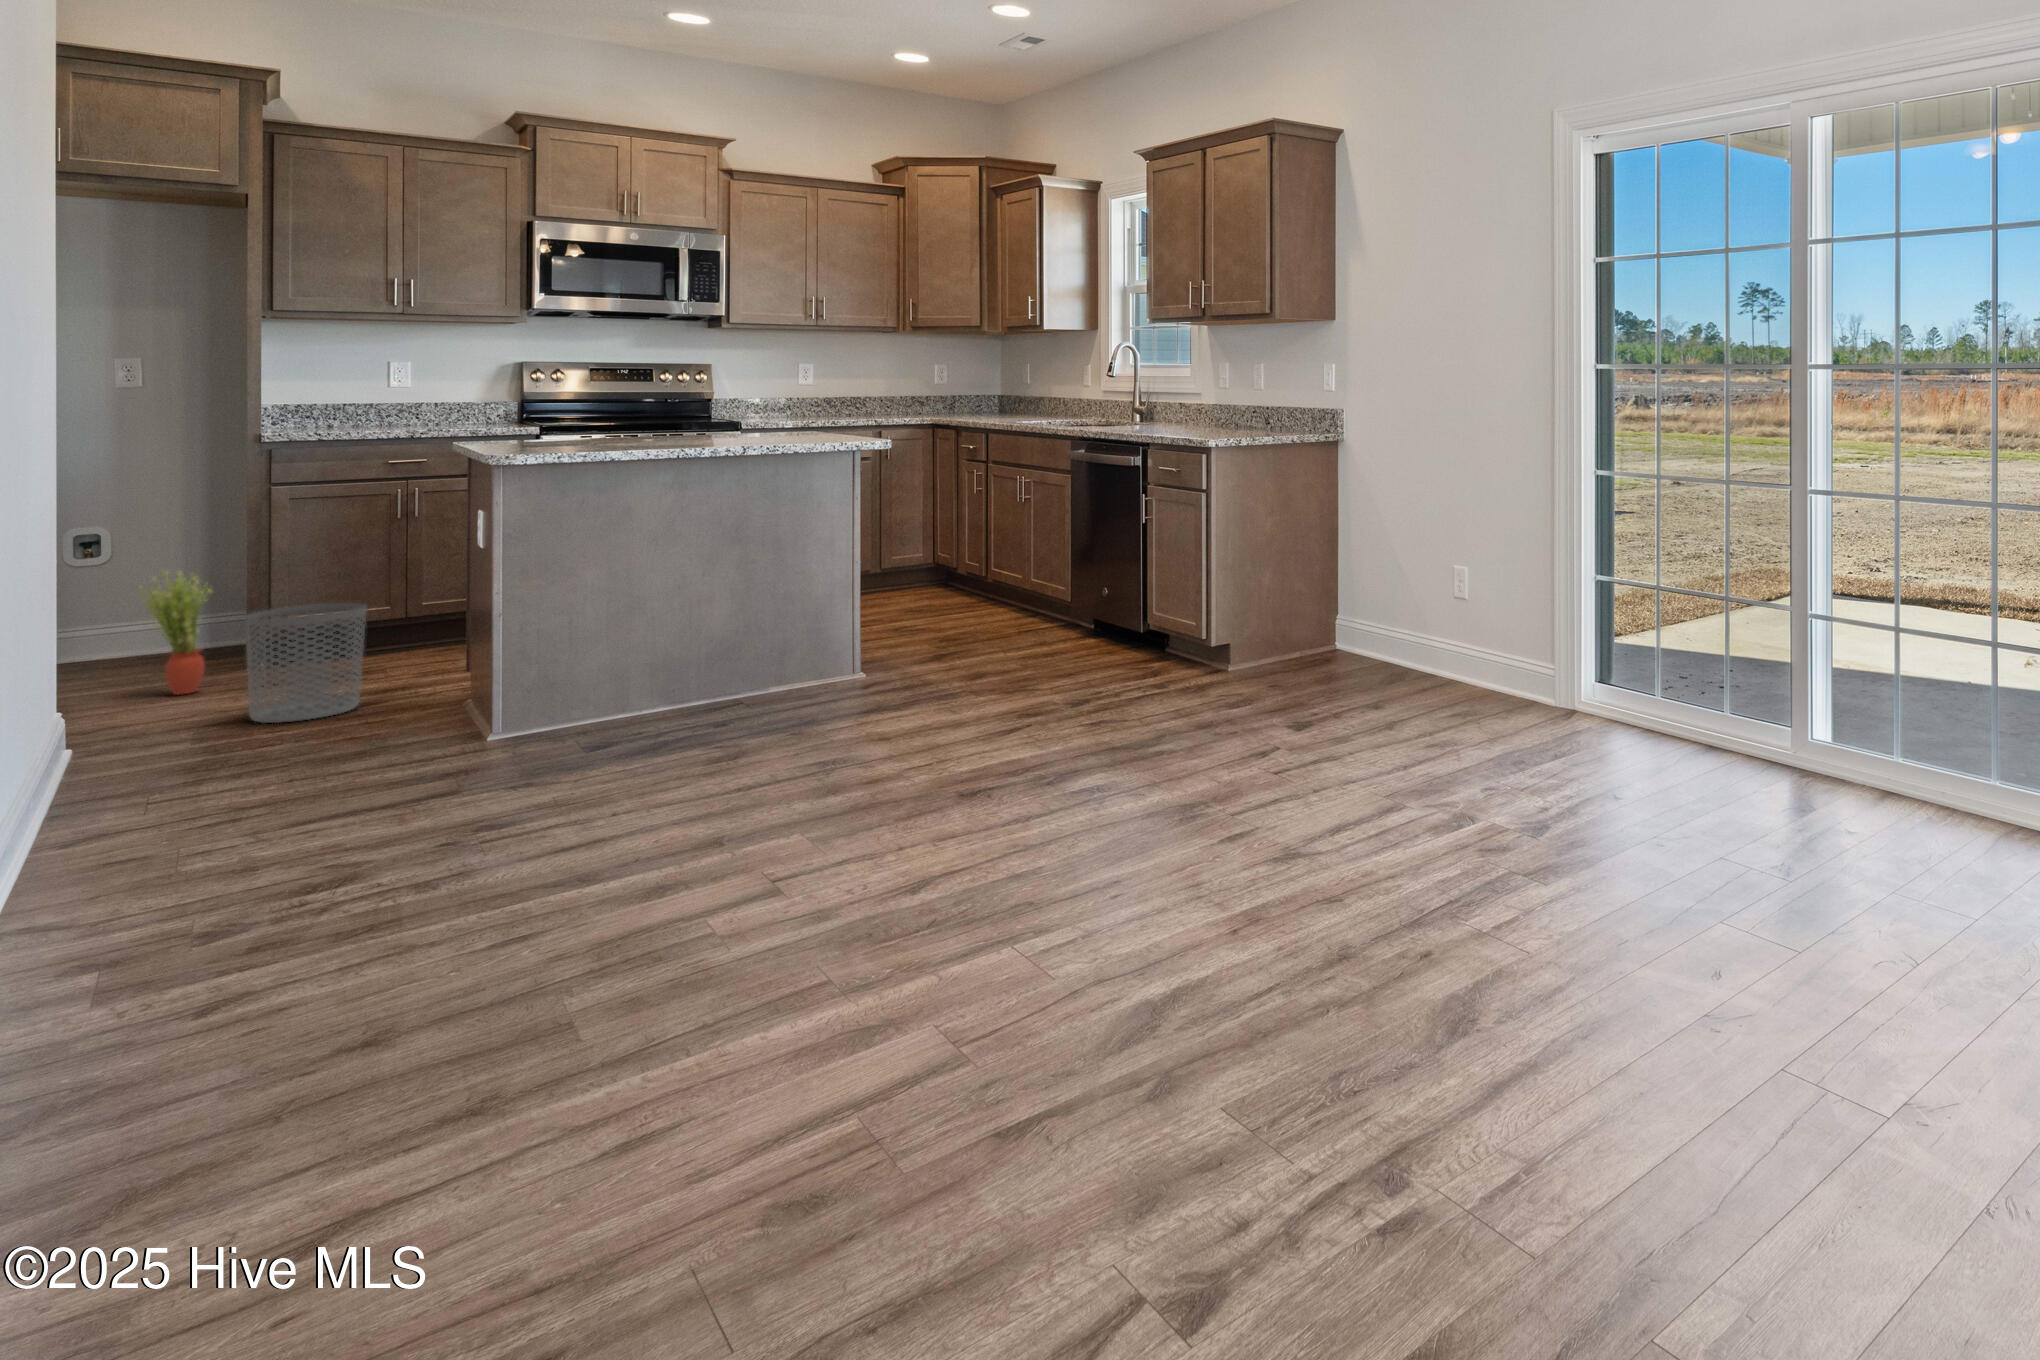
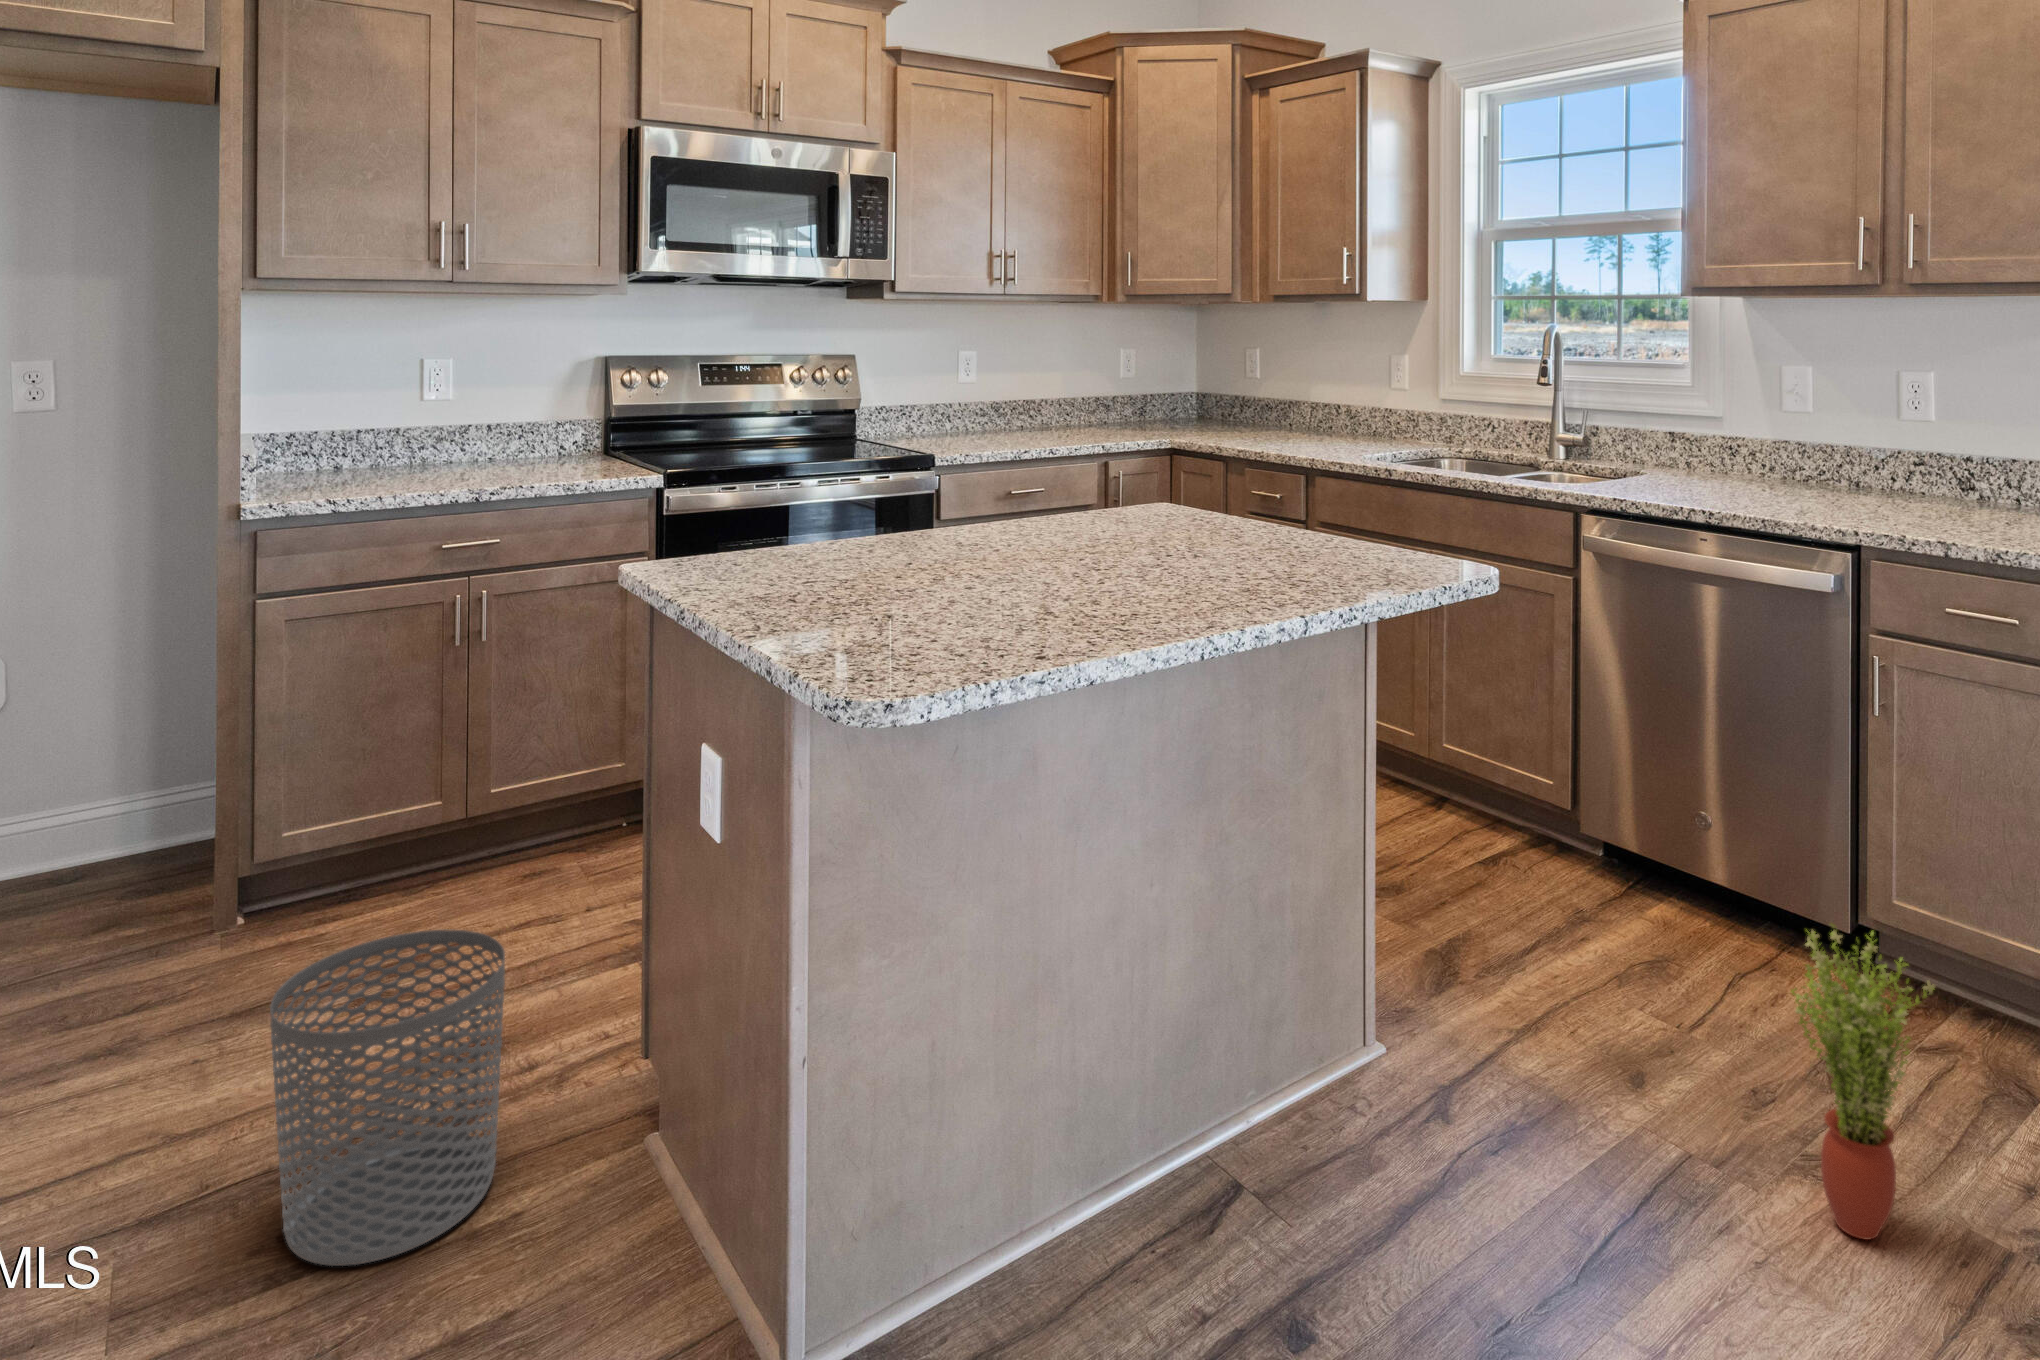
potted plant: present [143,570,211,695] -> present [1791,924,1935,1239]

